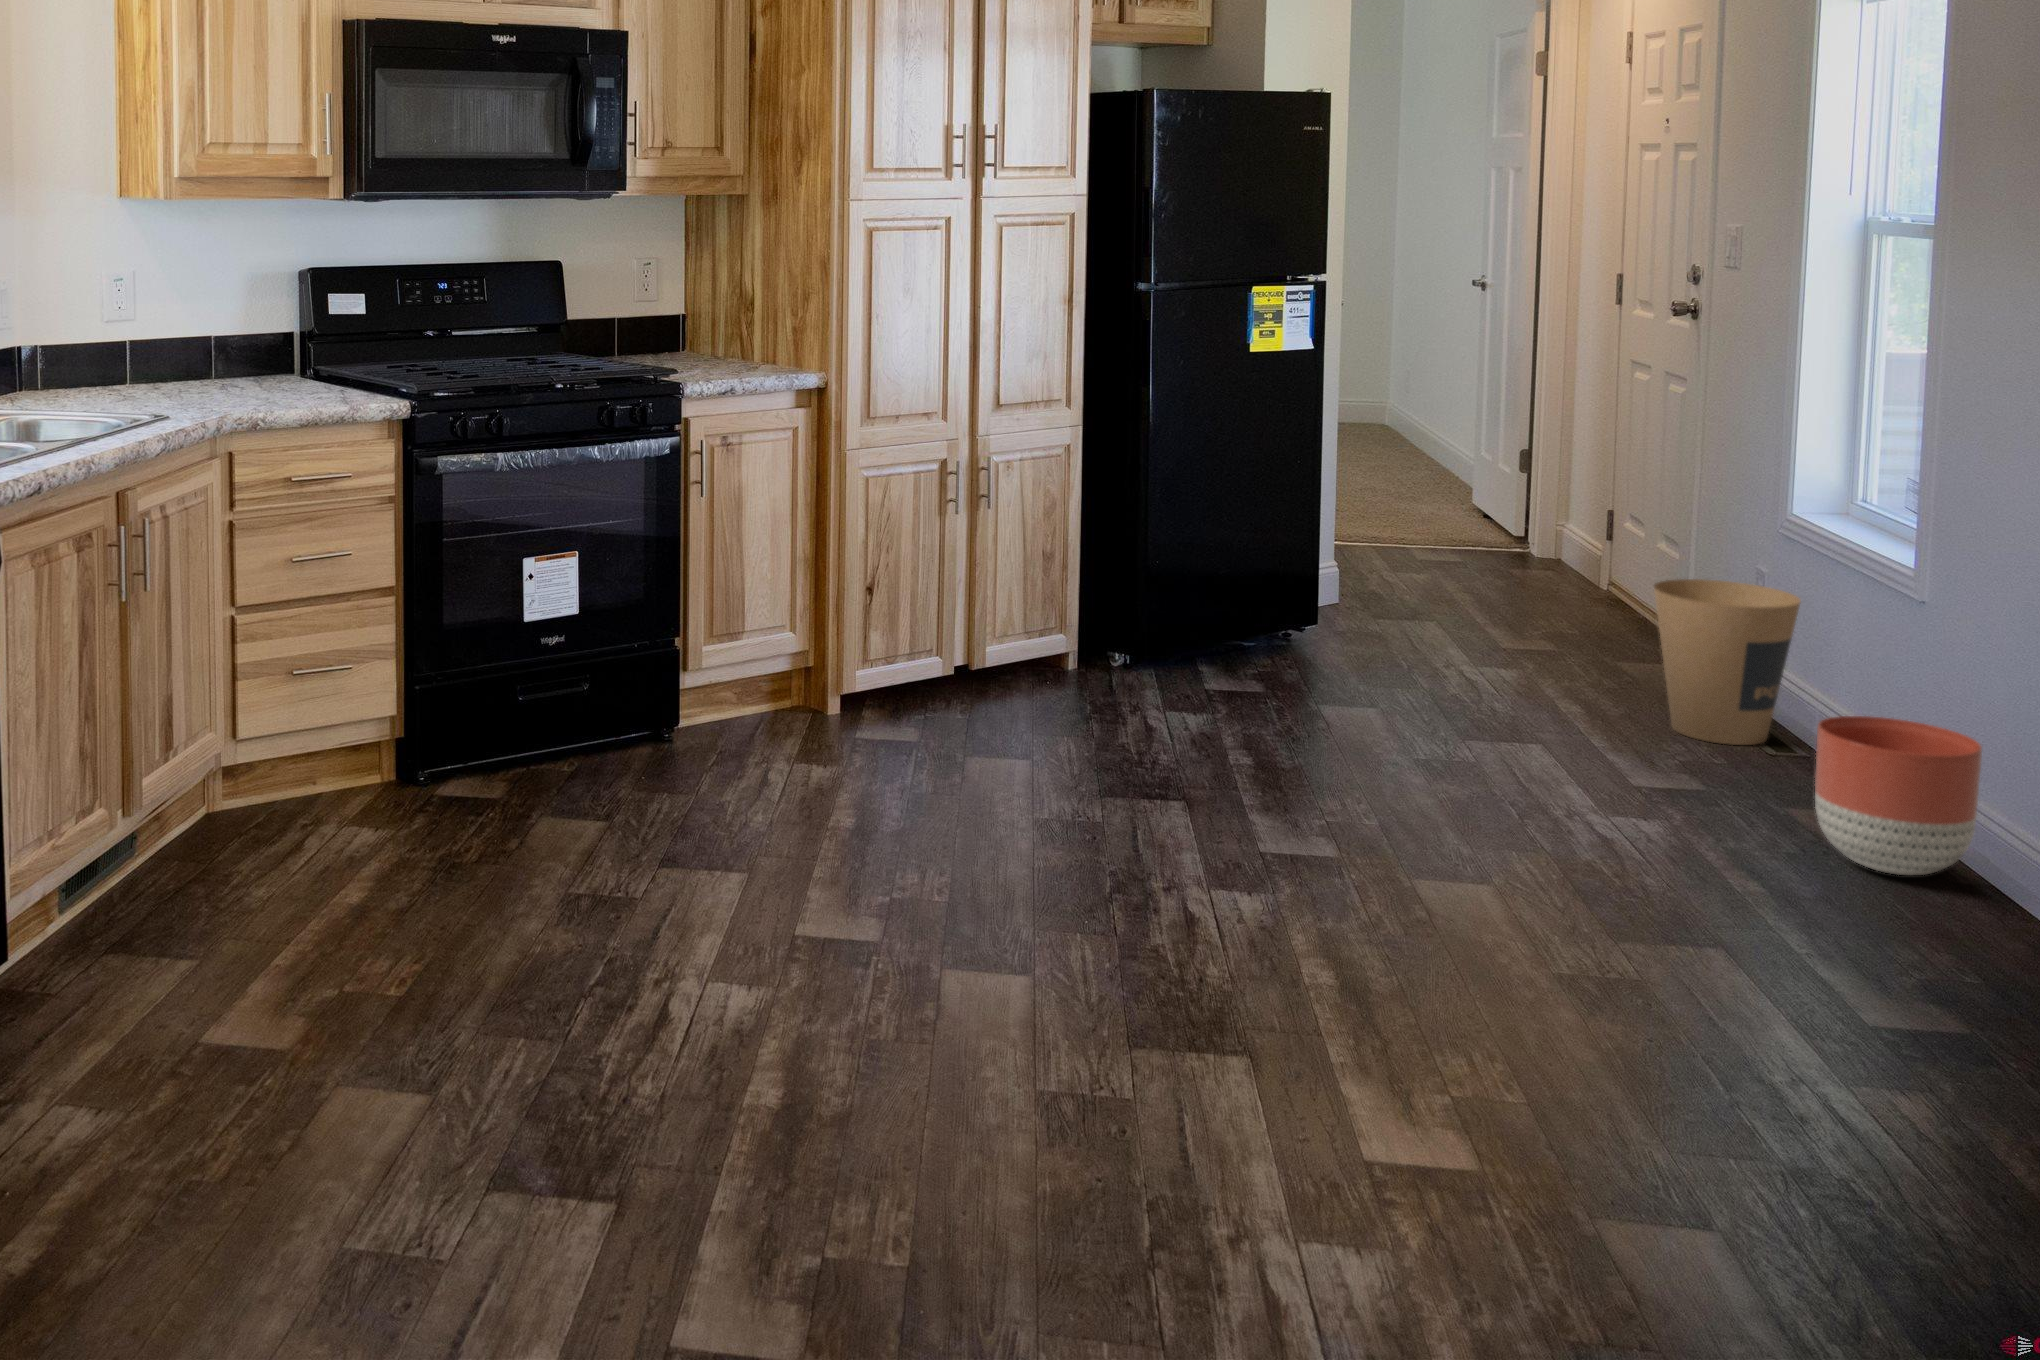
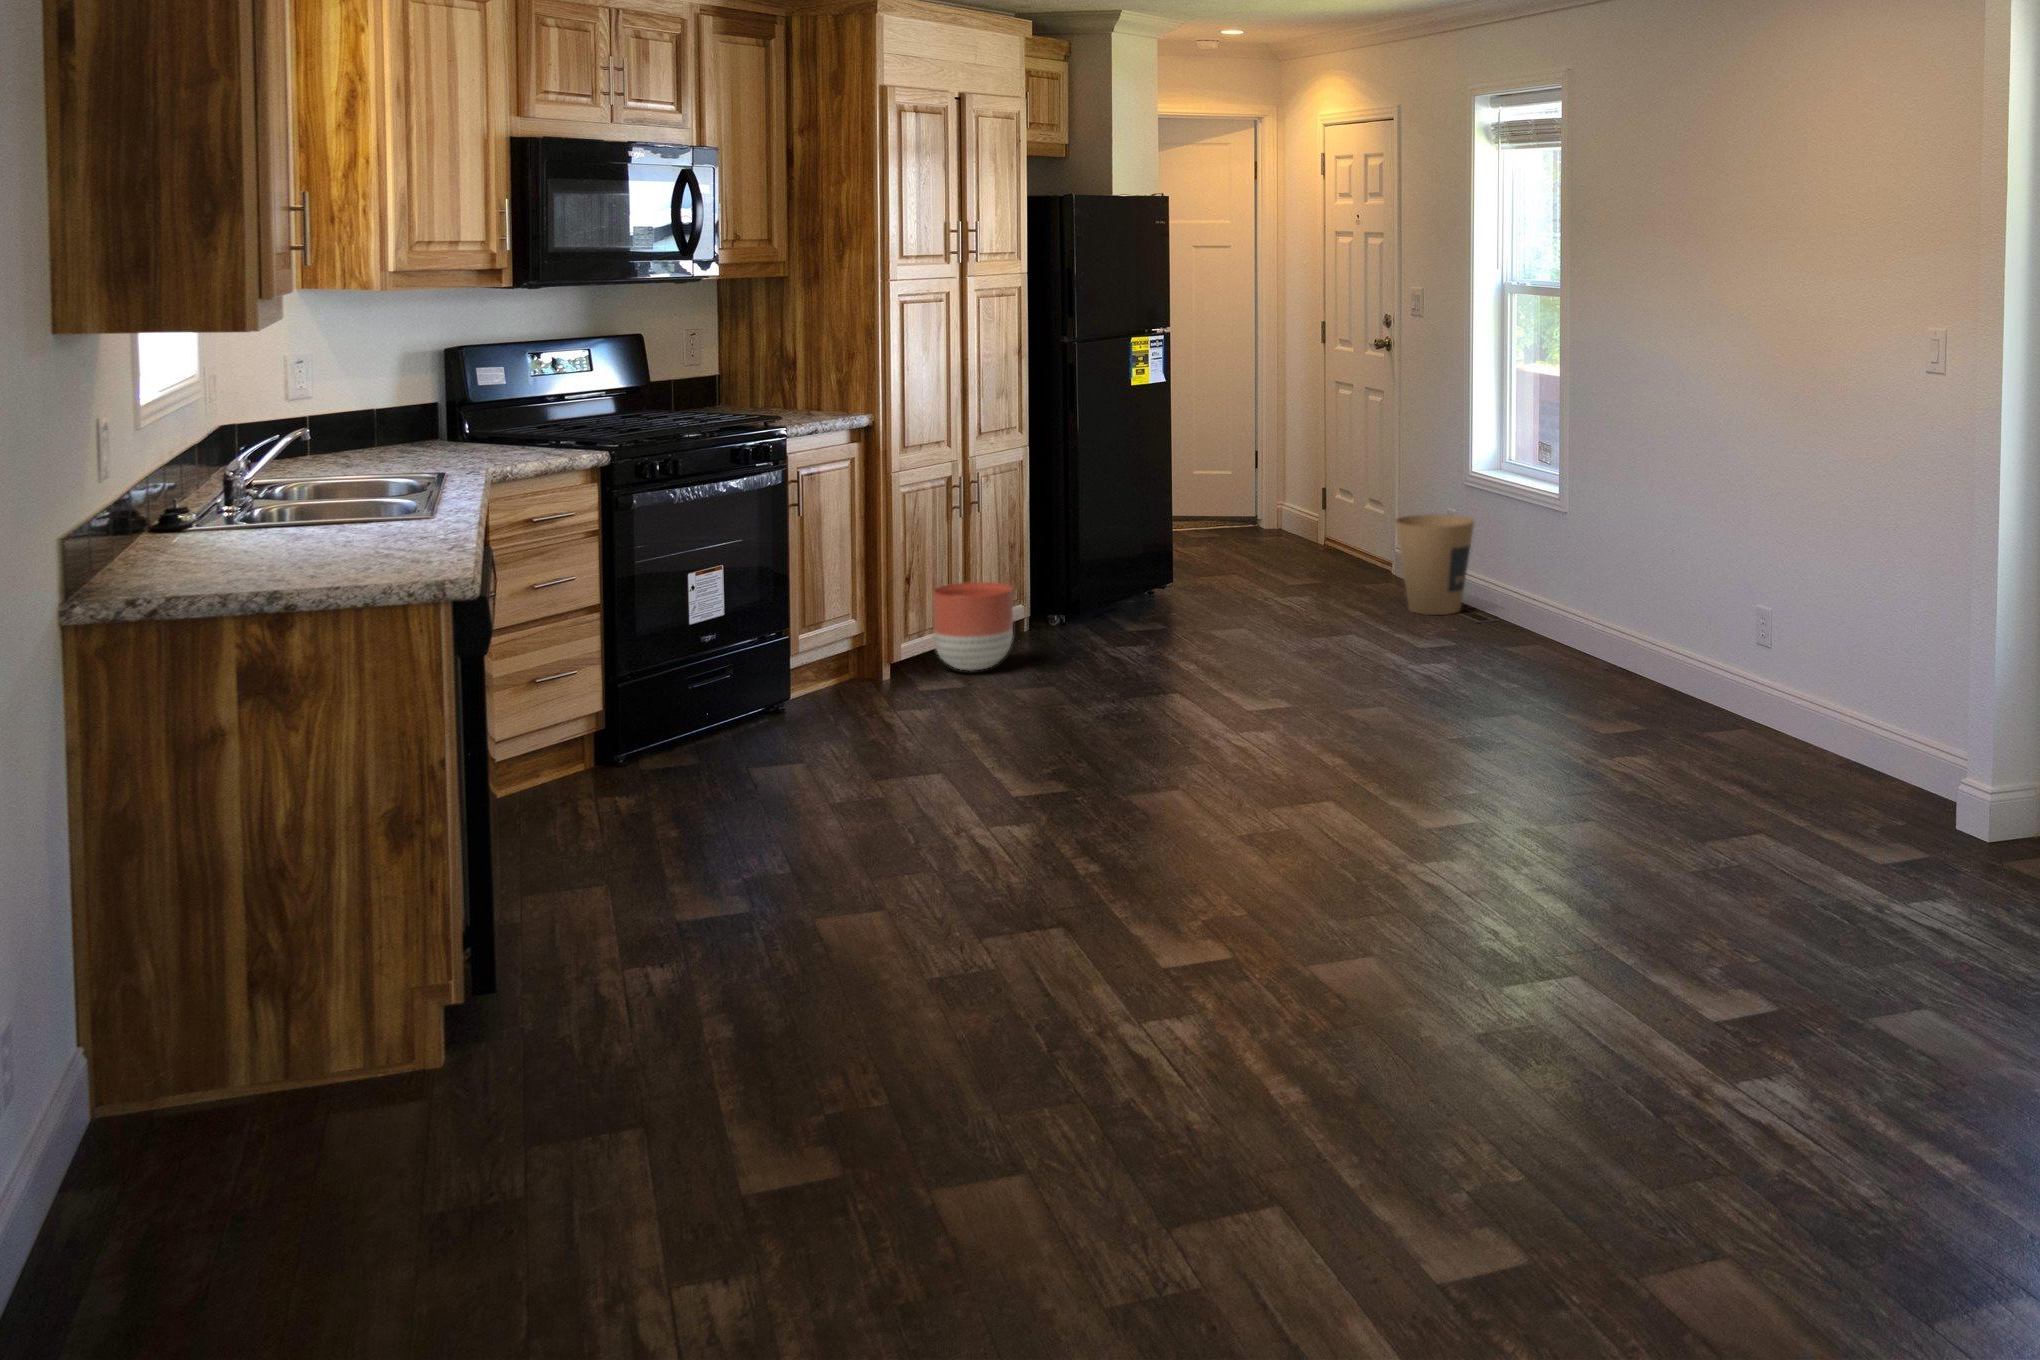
planter: present [1815,716,1982,875] -> present [932,582,1013,671]

